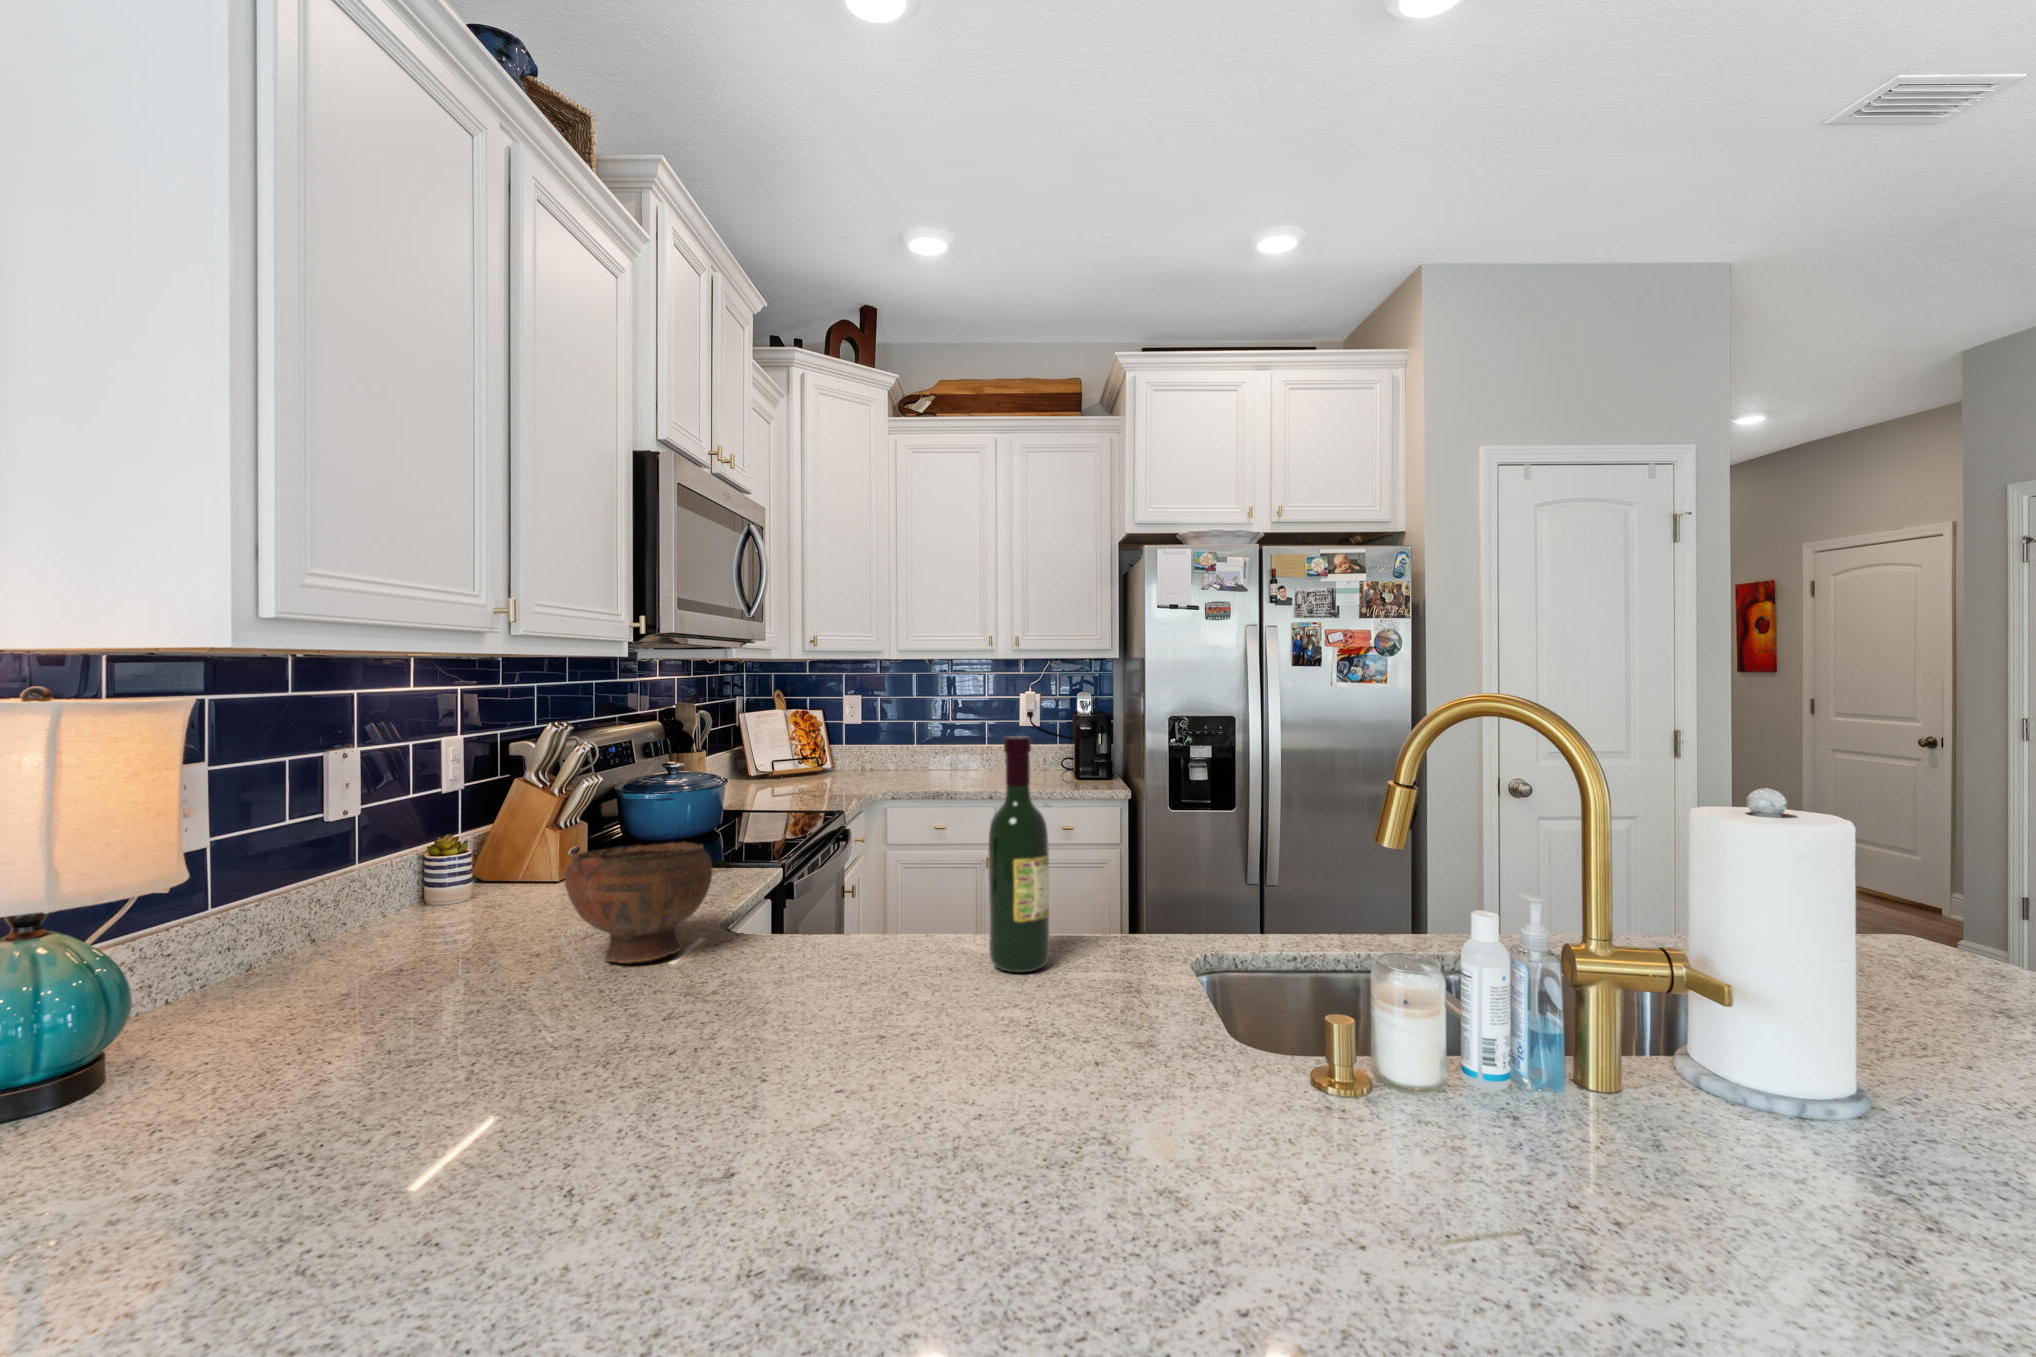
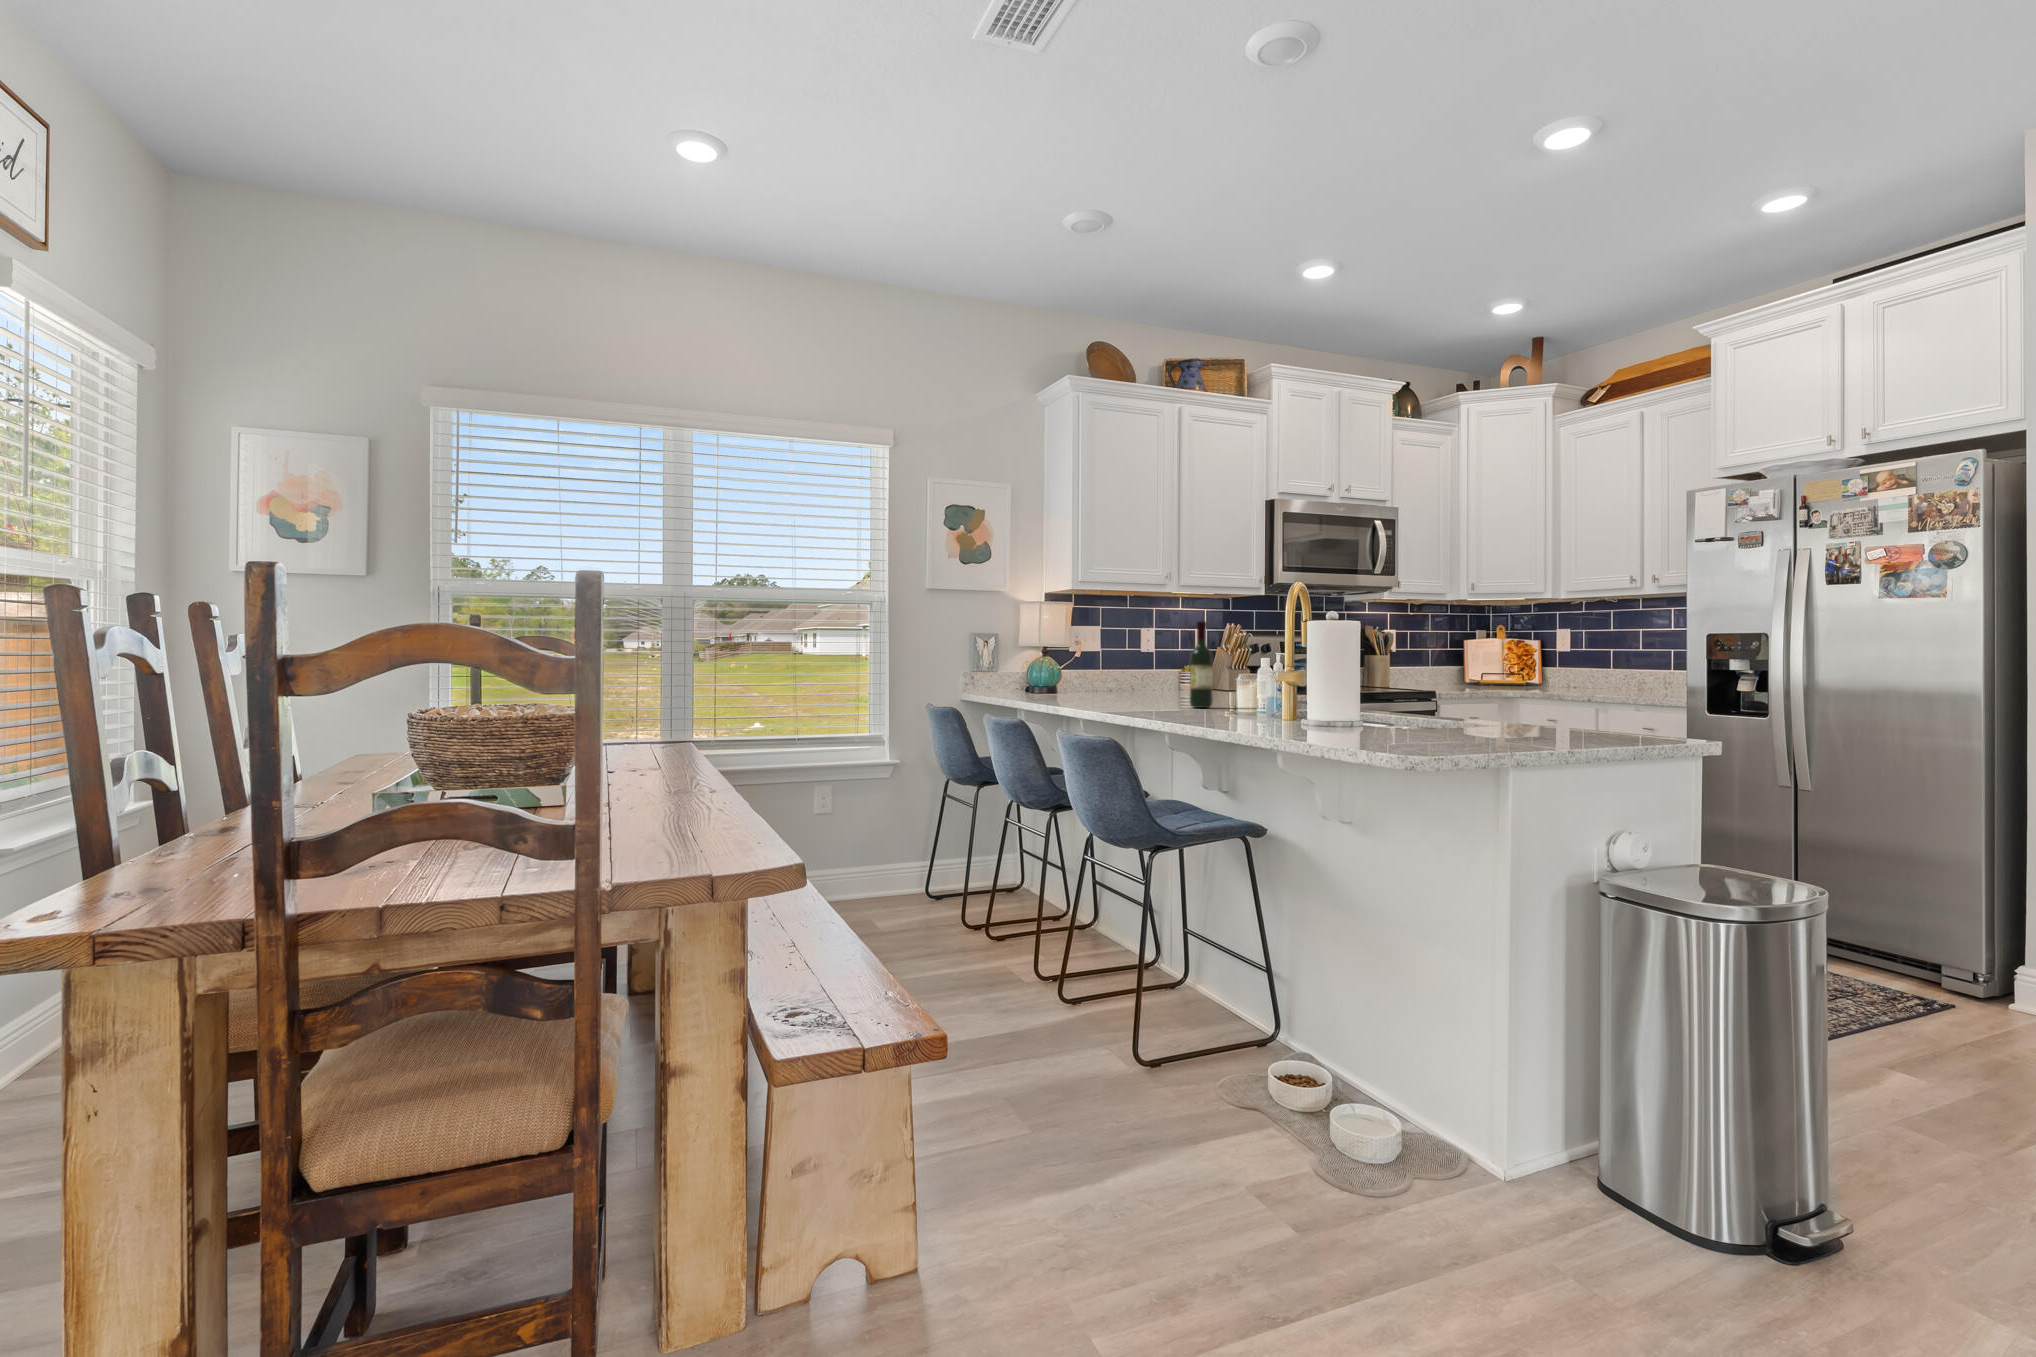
bowl: present [565,842,712,963] -> none [1113,663,1161,700]

